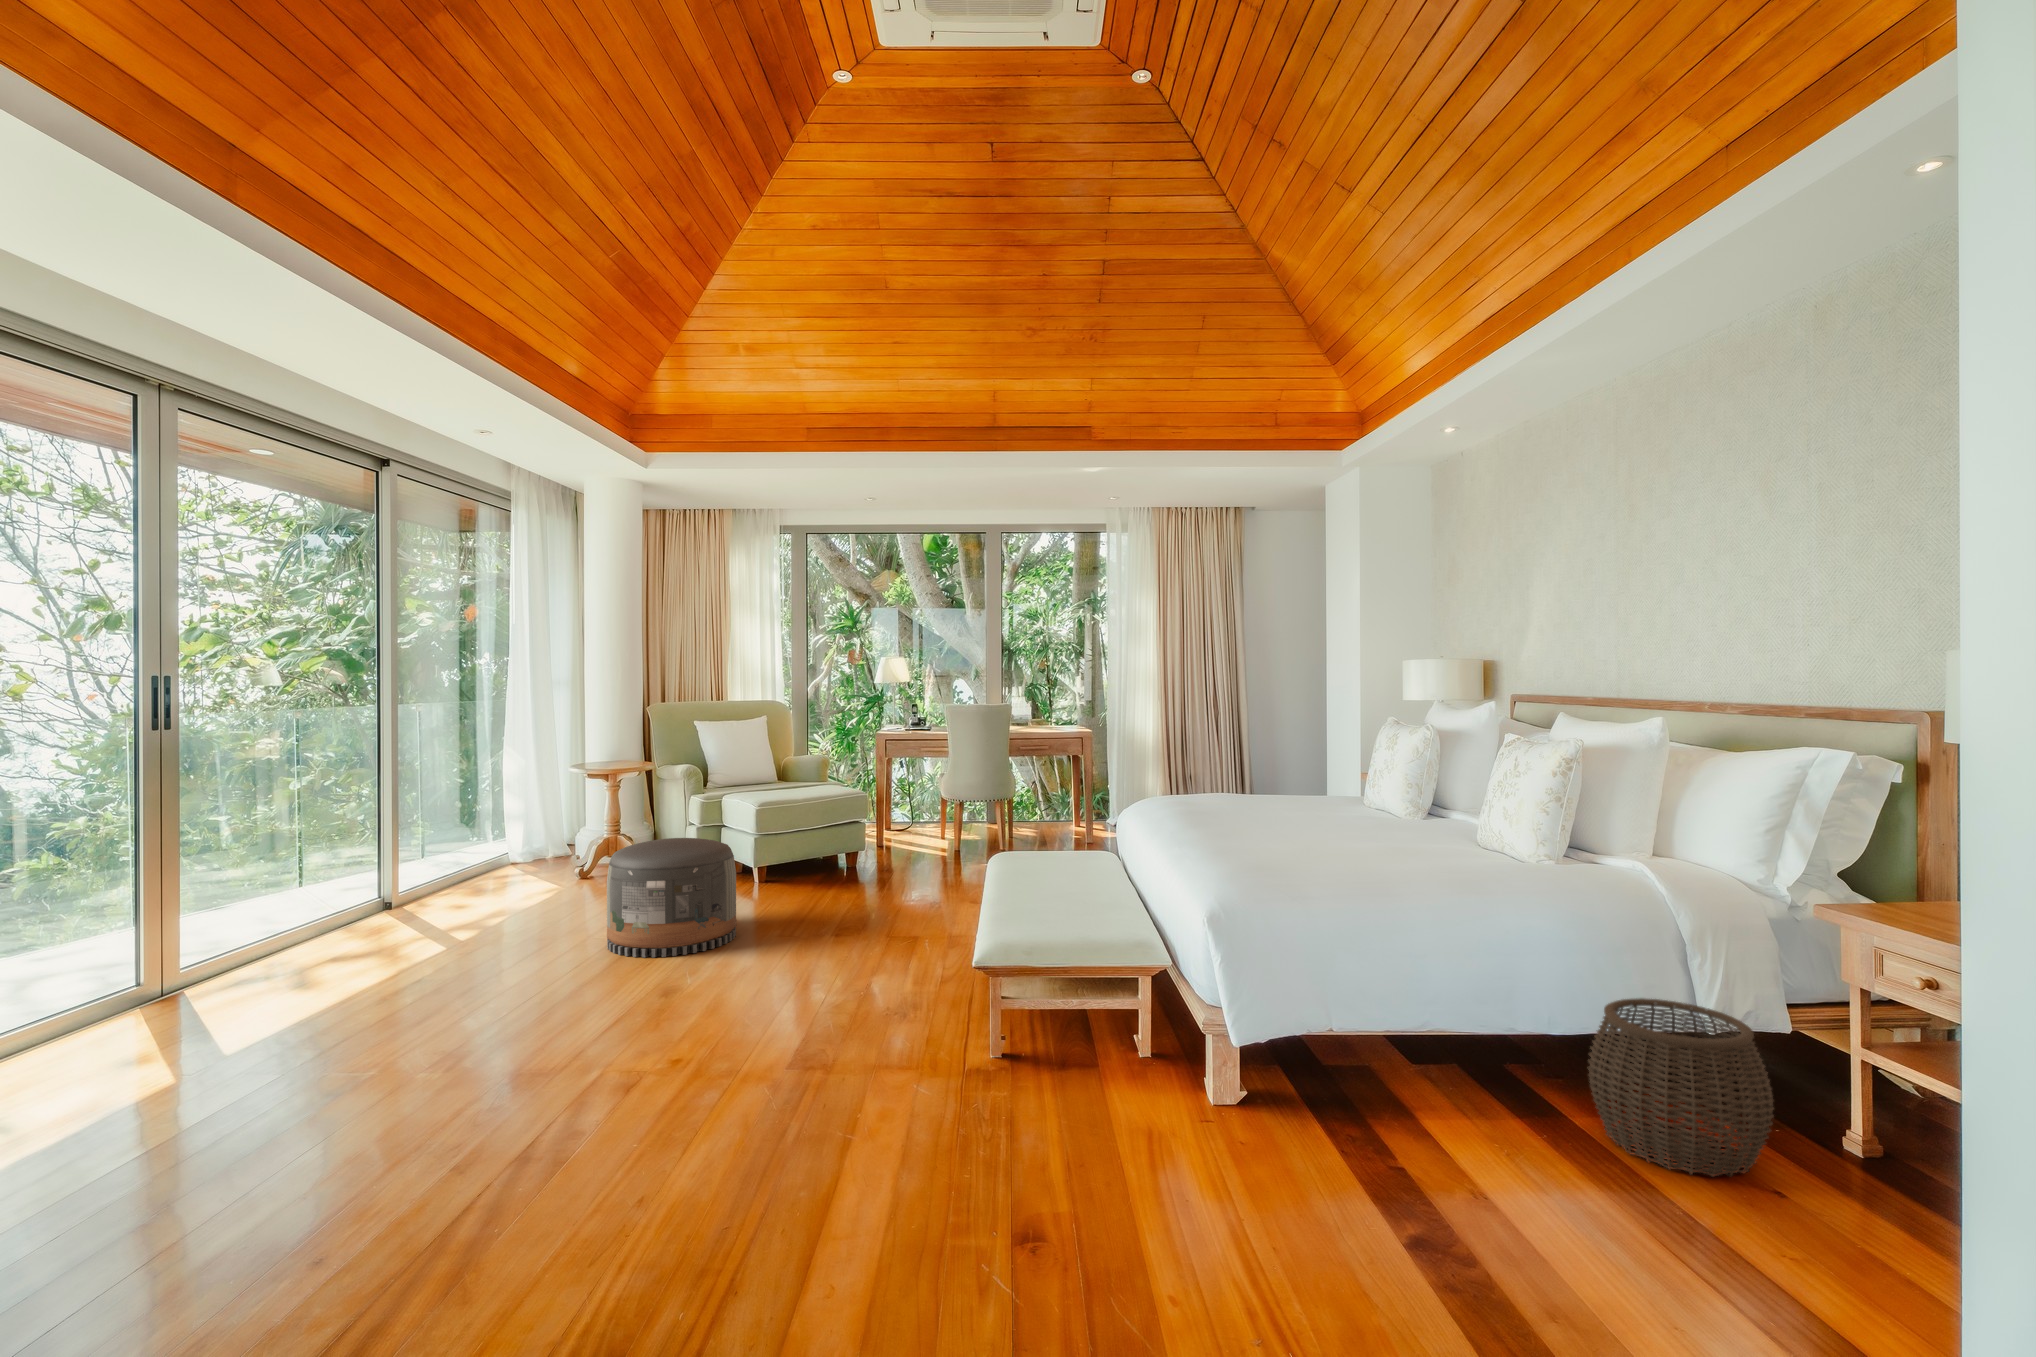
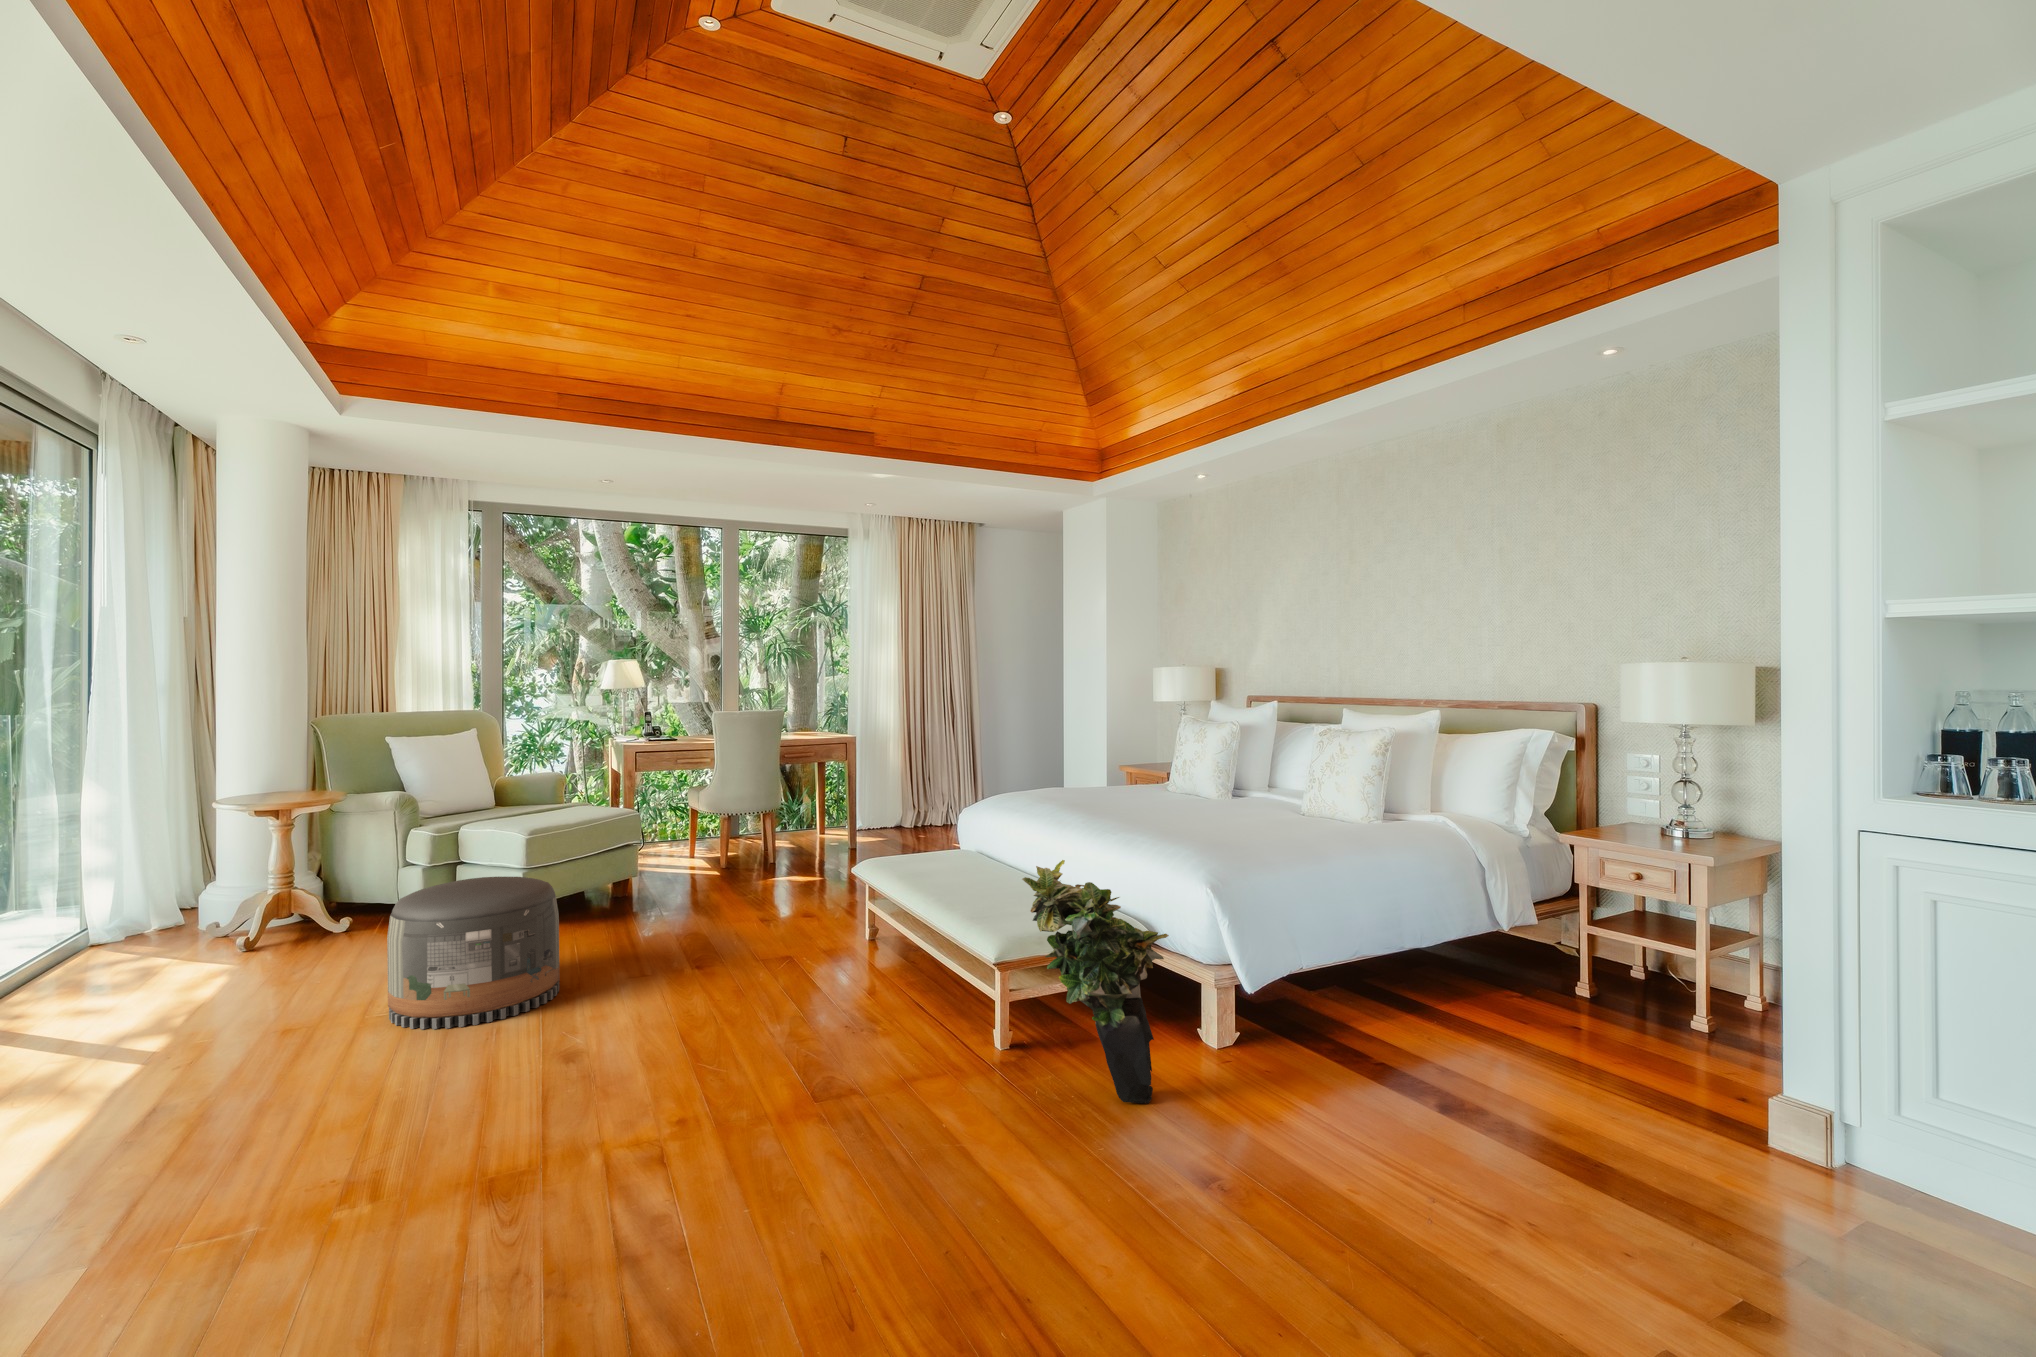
potted plant: none [968,869,1120,1139] -> present [1022,860,1169,1103]
woven basket: present [1588,998,1774,1177] -> none [1454,911,1582,1032]

